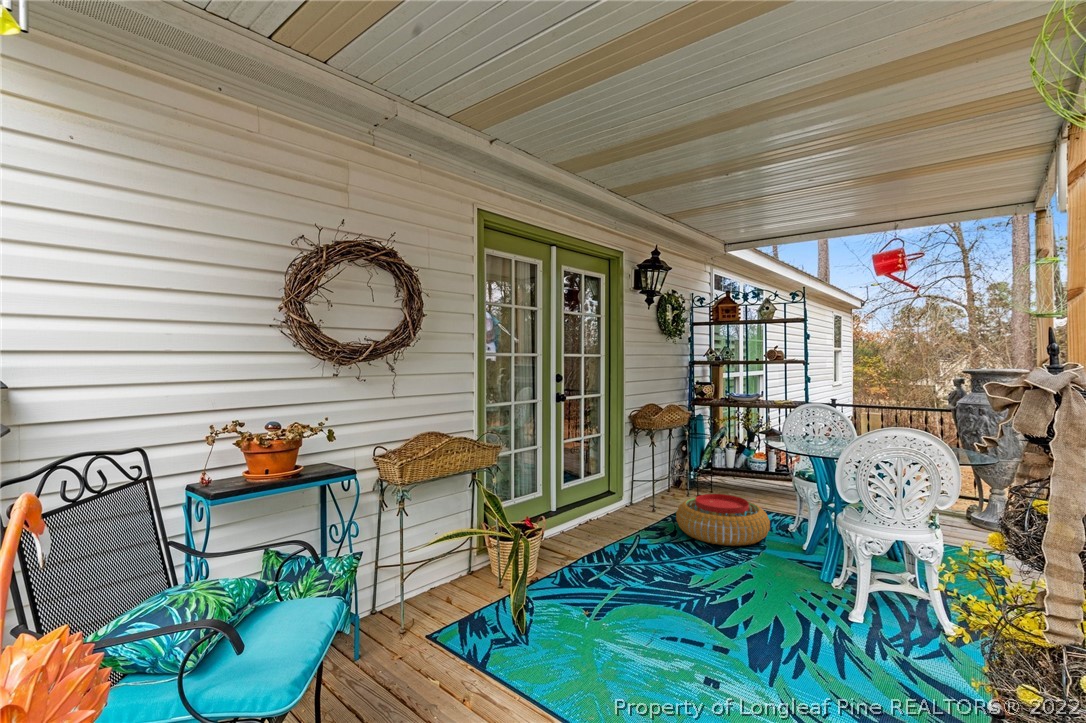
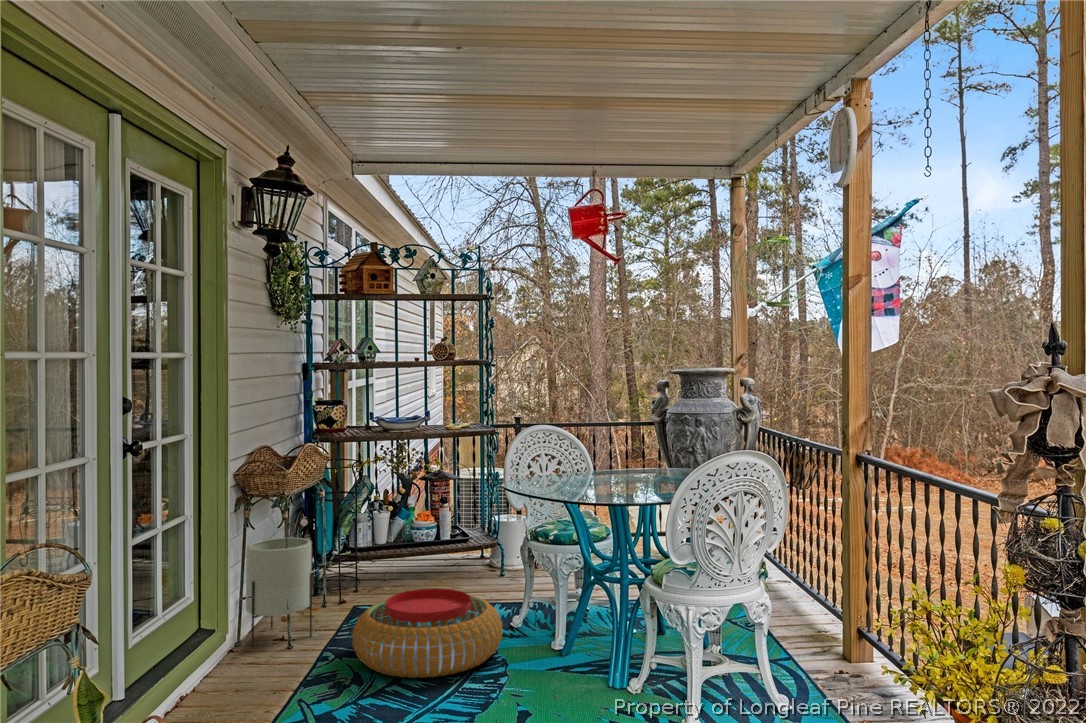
planter: none [635,453,669,509] -> present [246,537,312,647]

